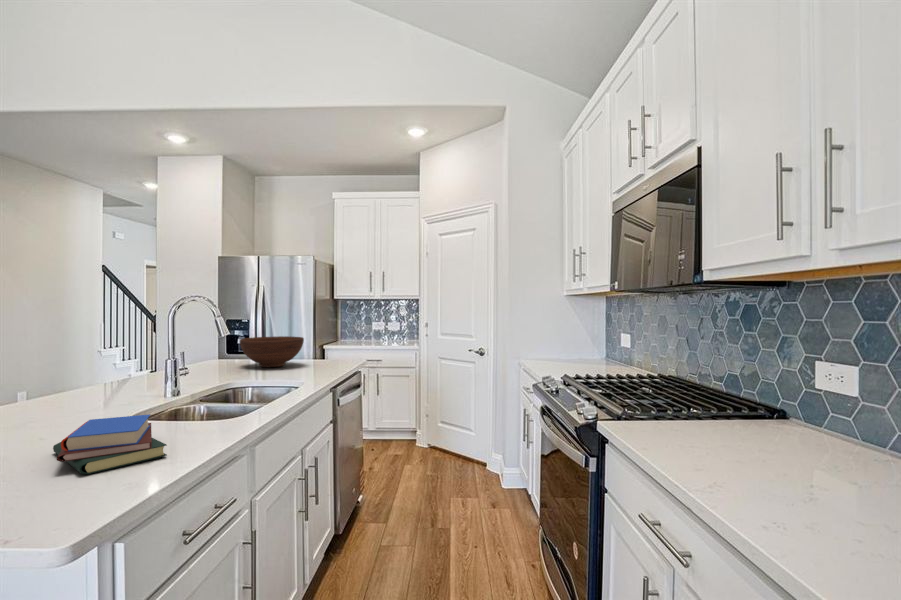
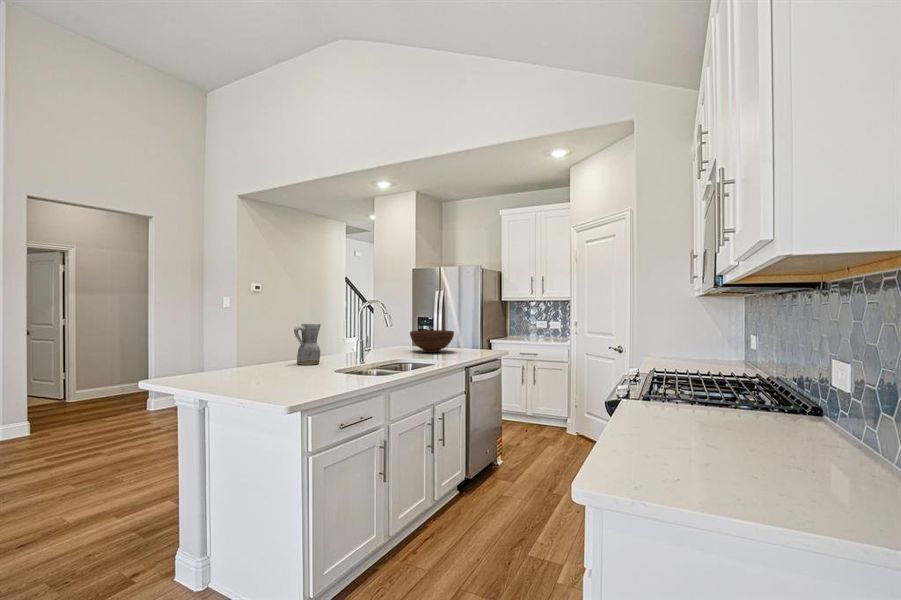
ceramic pitcher: none [41,334,98,407] -> present [294,324,320,365]
book: present [53,414,167,474] -> none [291,366,337,389]

